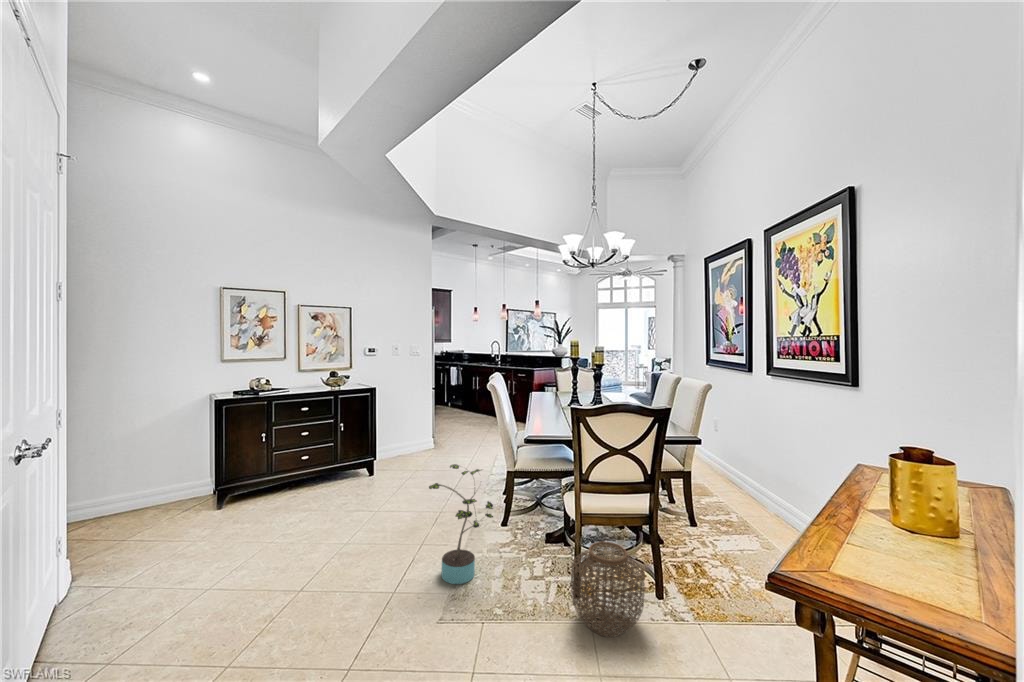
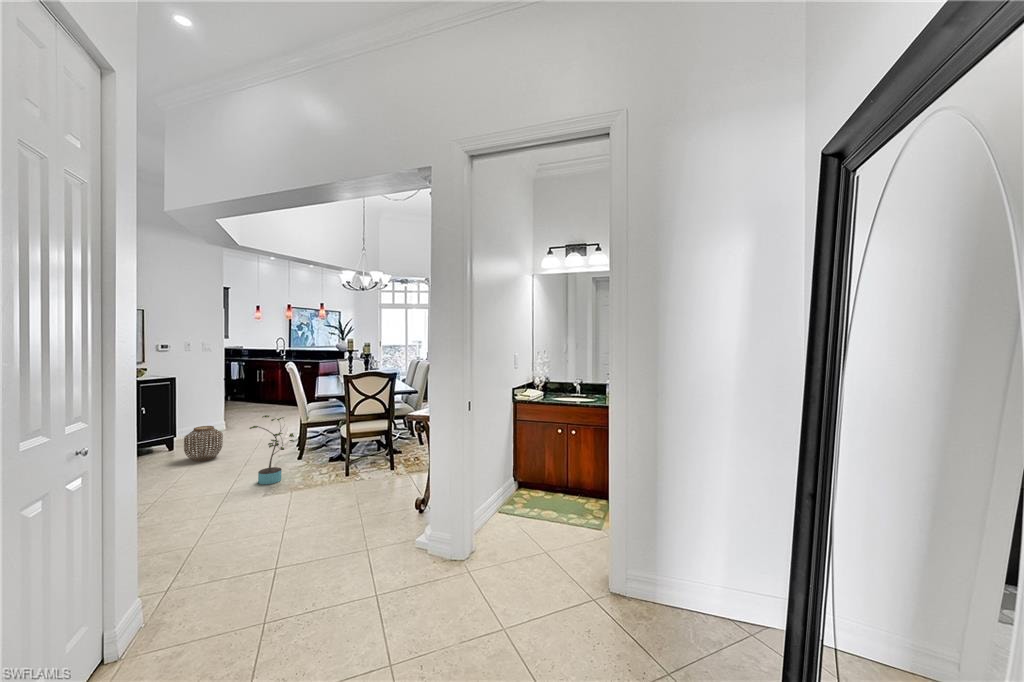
woven basket: present [571,542,645,637] -> present [184,426,223,462]

